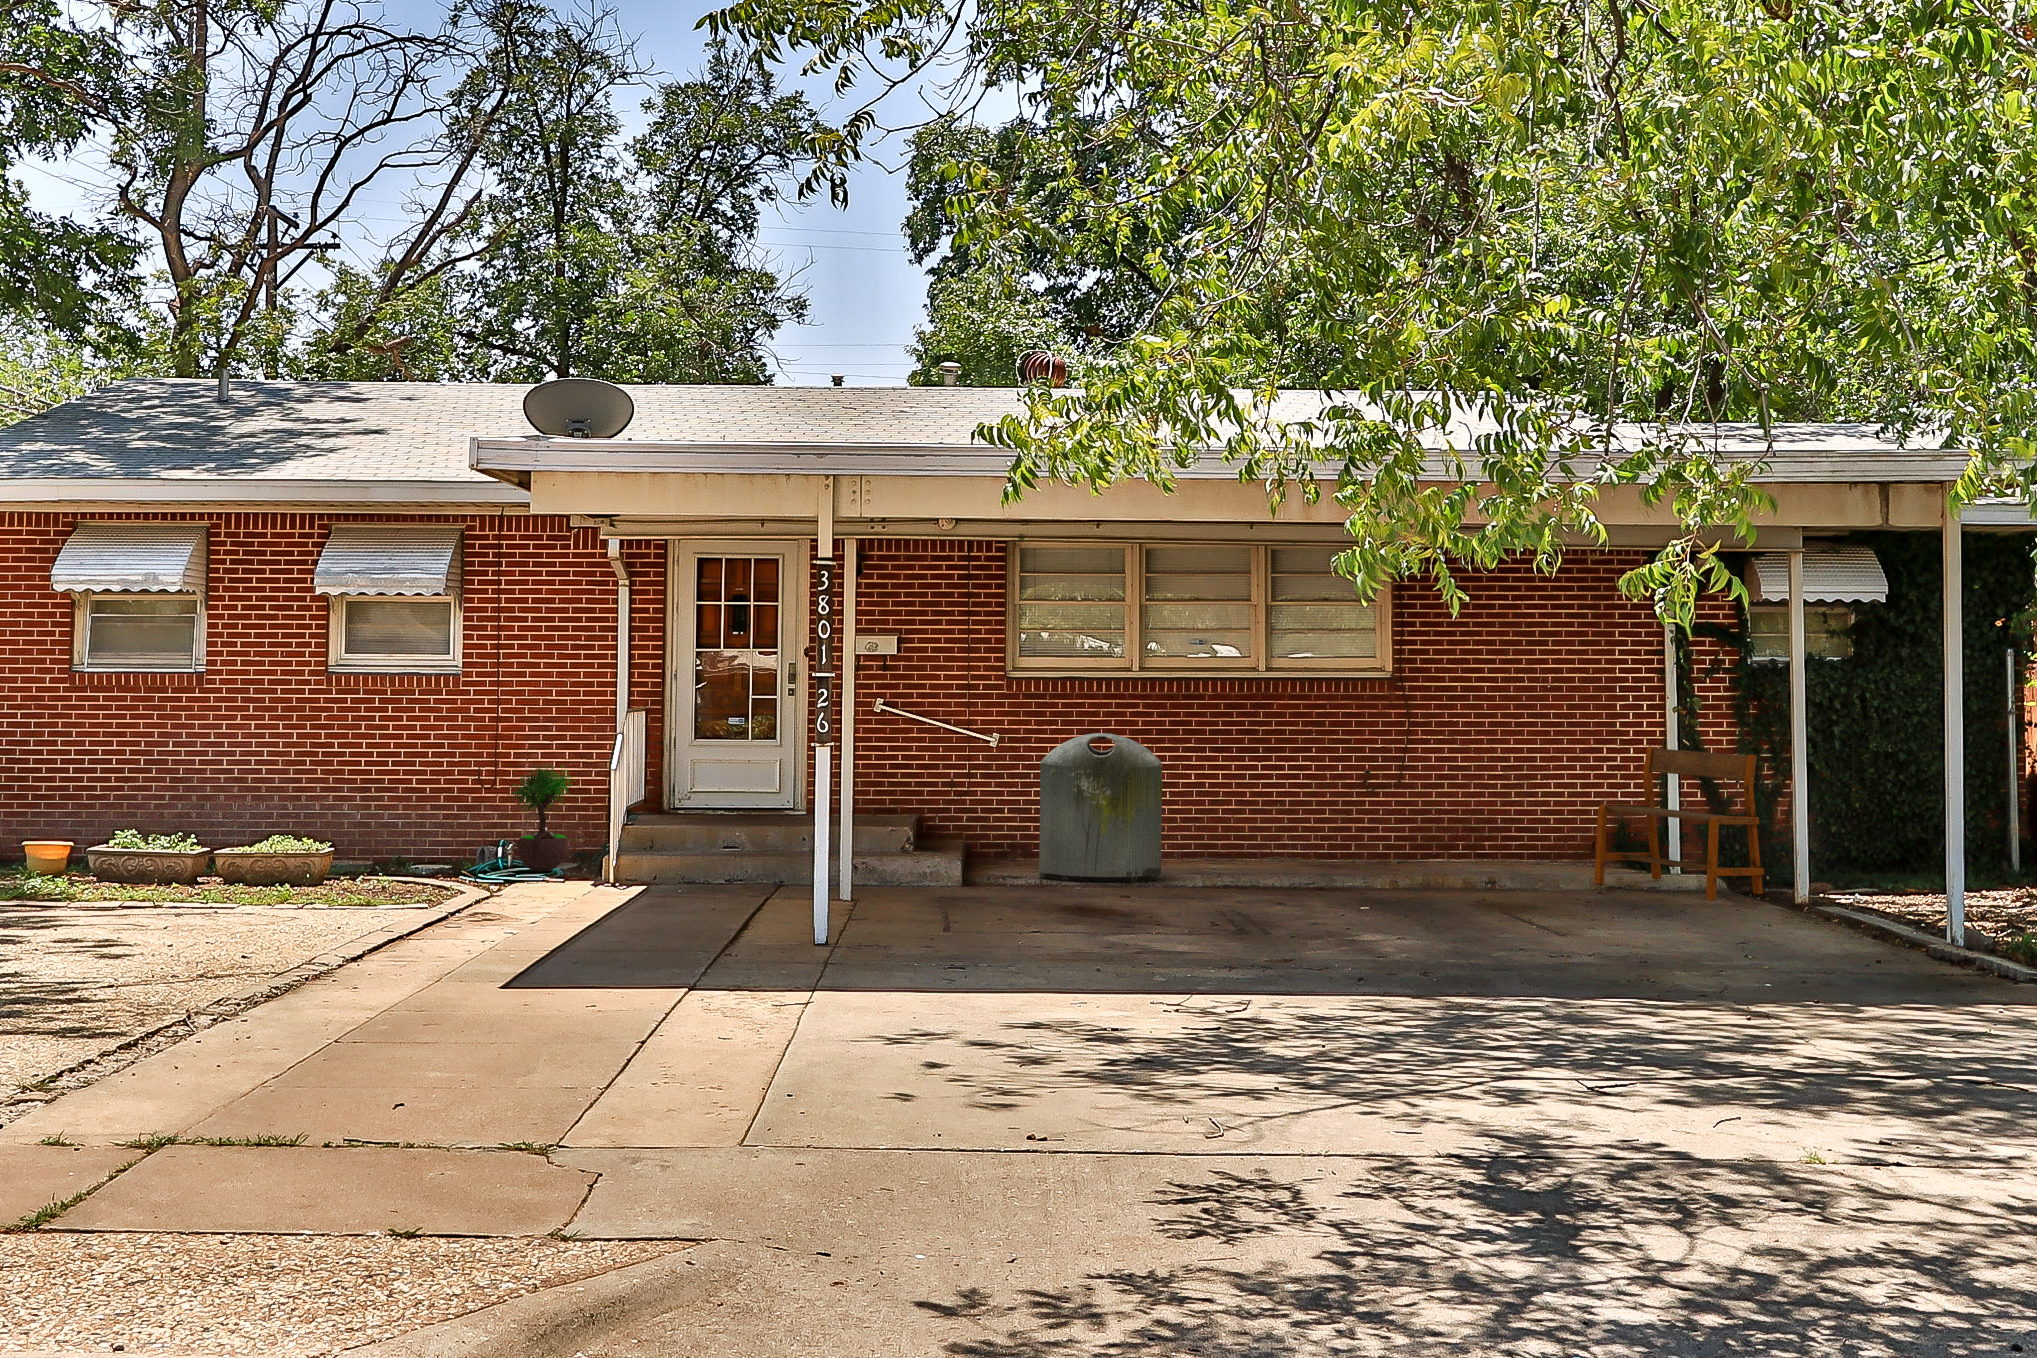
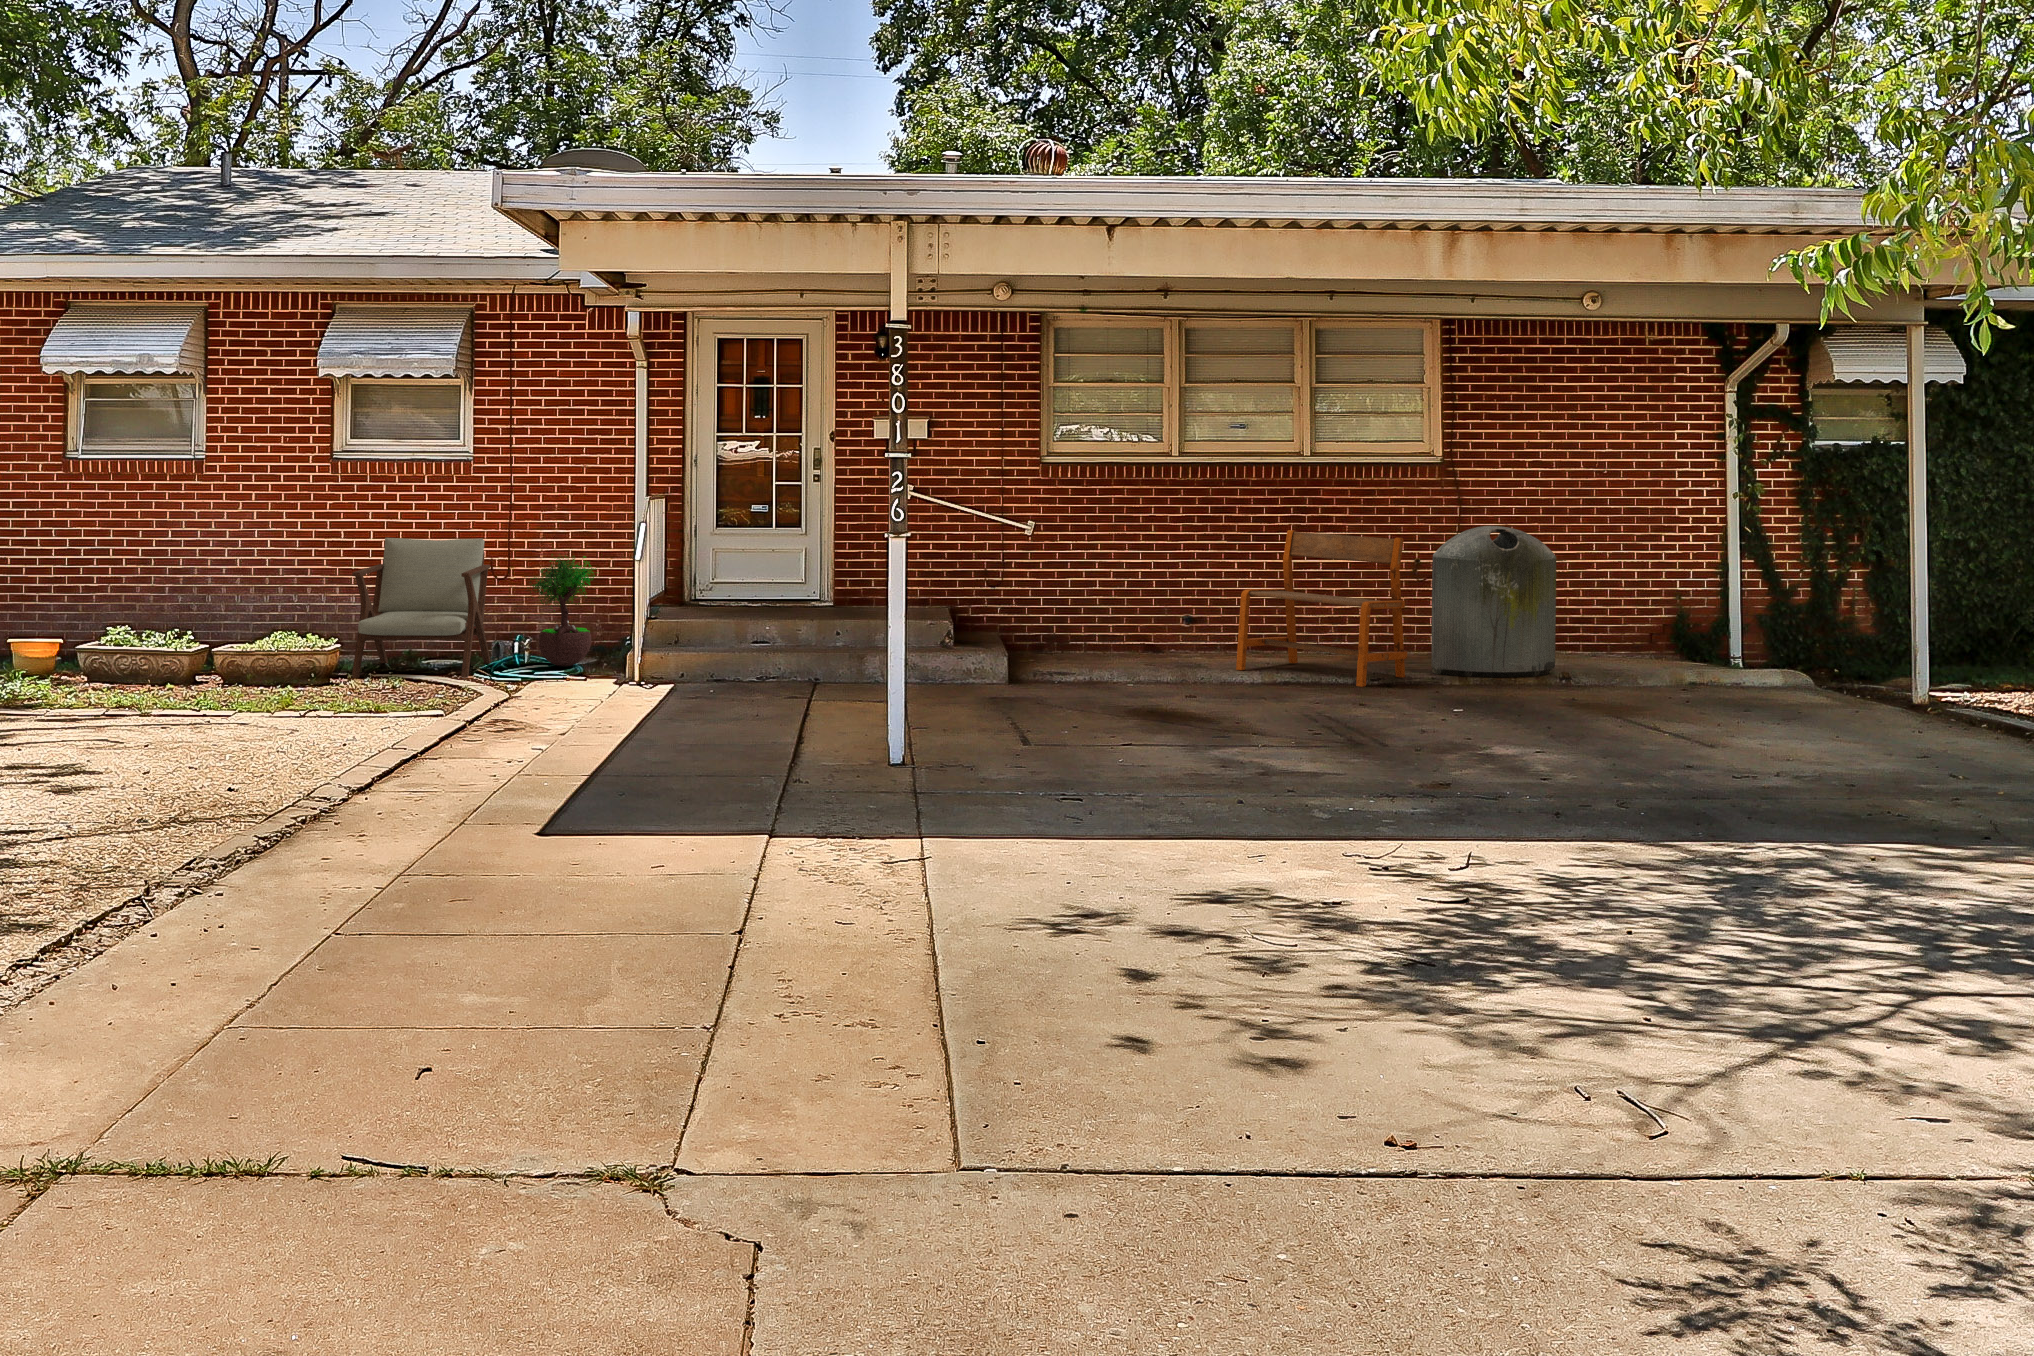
trash can: present [1039,733,1162,882] -> present [1431,526,1556,677]
bench: present [1594,746,1764,900] -> present [1236,530,1408,687]
lounge chair: none [340,747,473,881] -> present [352,538,491,678]

